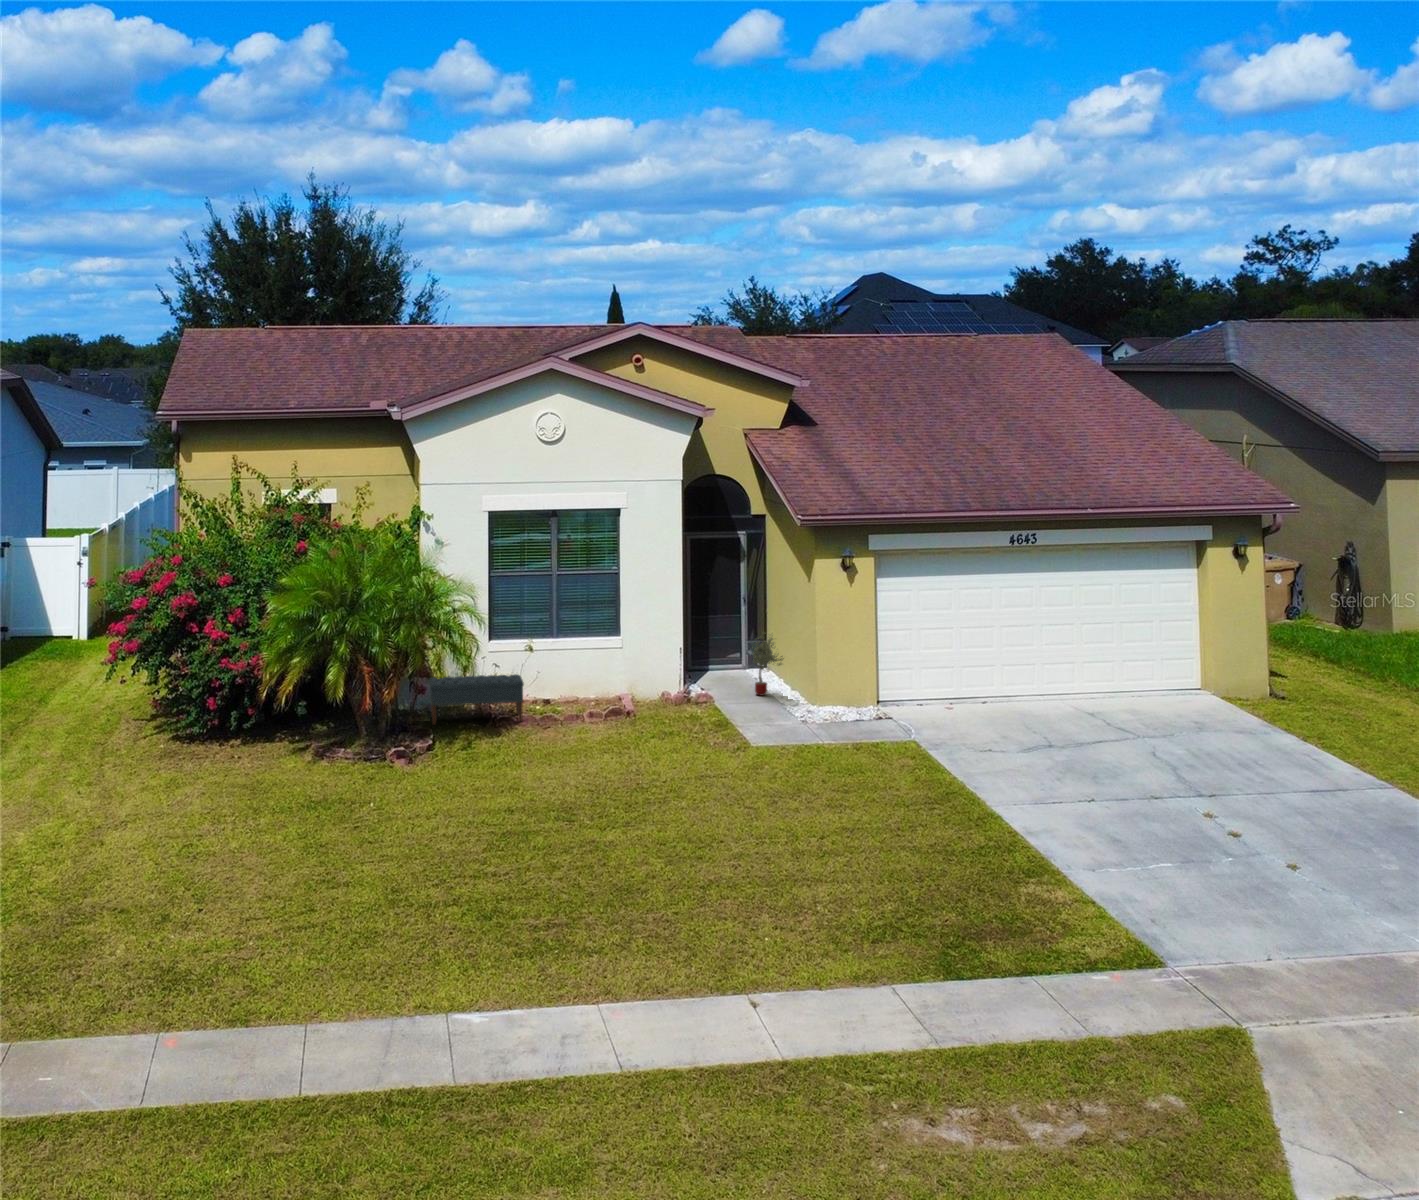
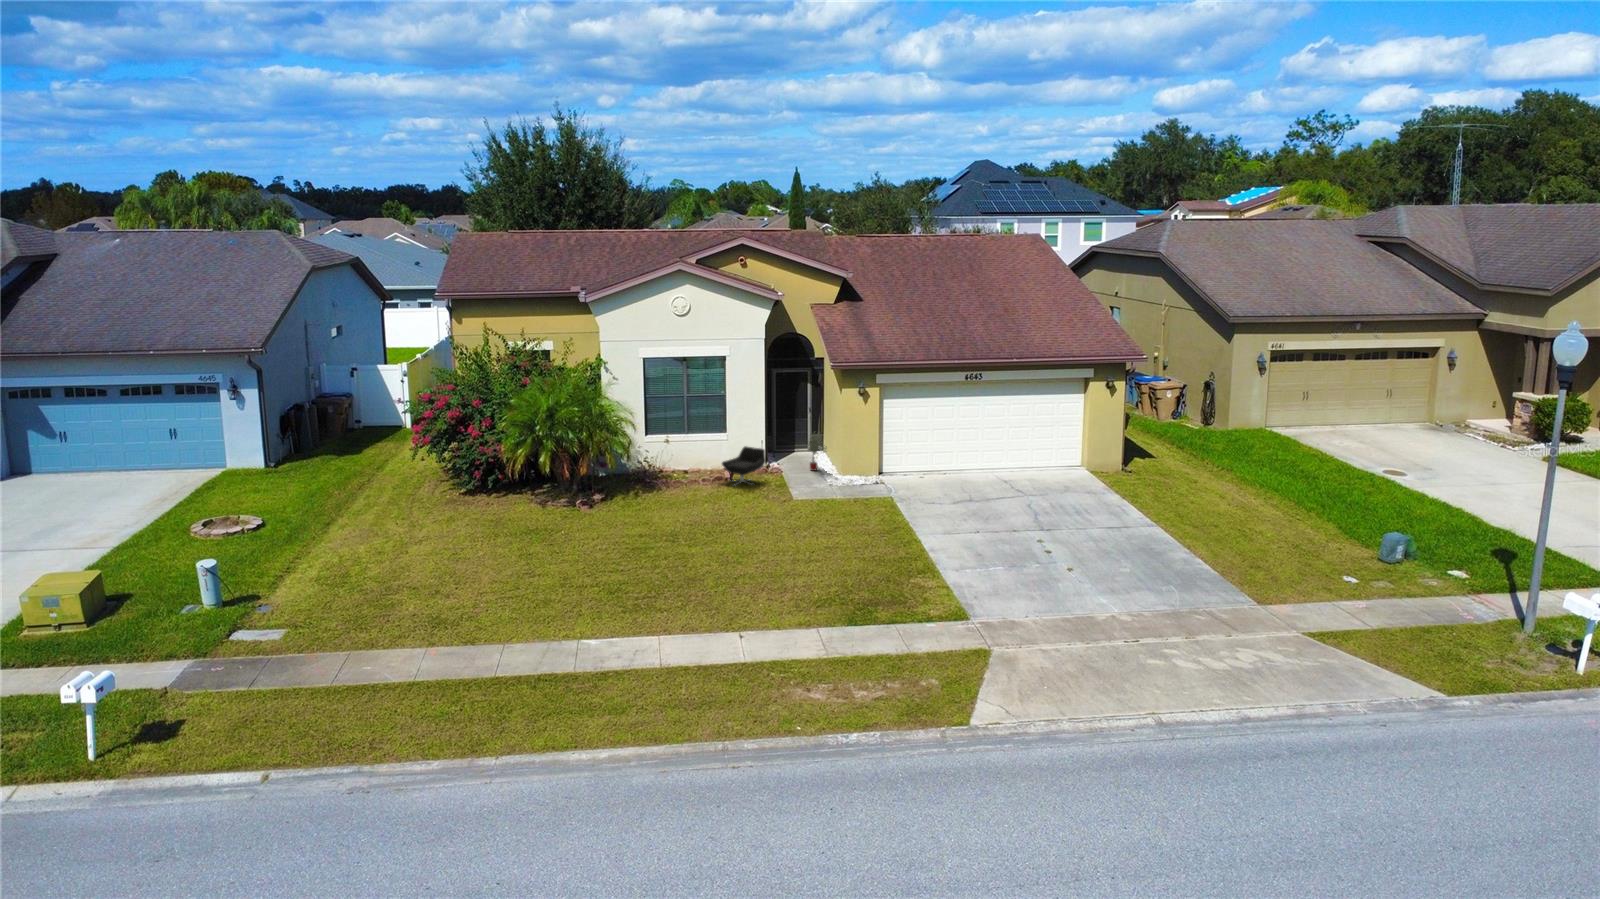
lounge chair: none [619,657,691,722] -> present [722,446,766,482]
bench: present [429,674,524,725] -> none [607,456,663,486]

